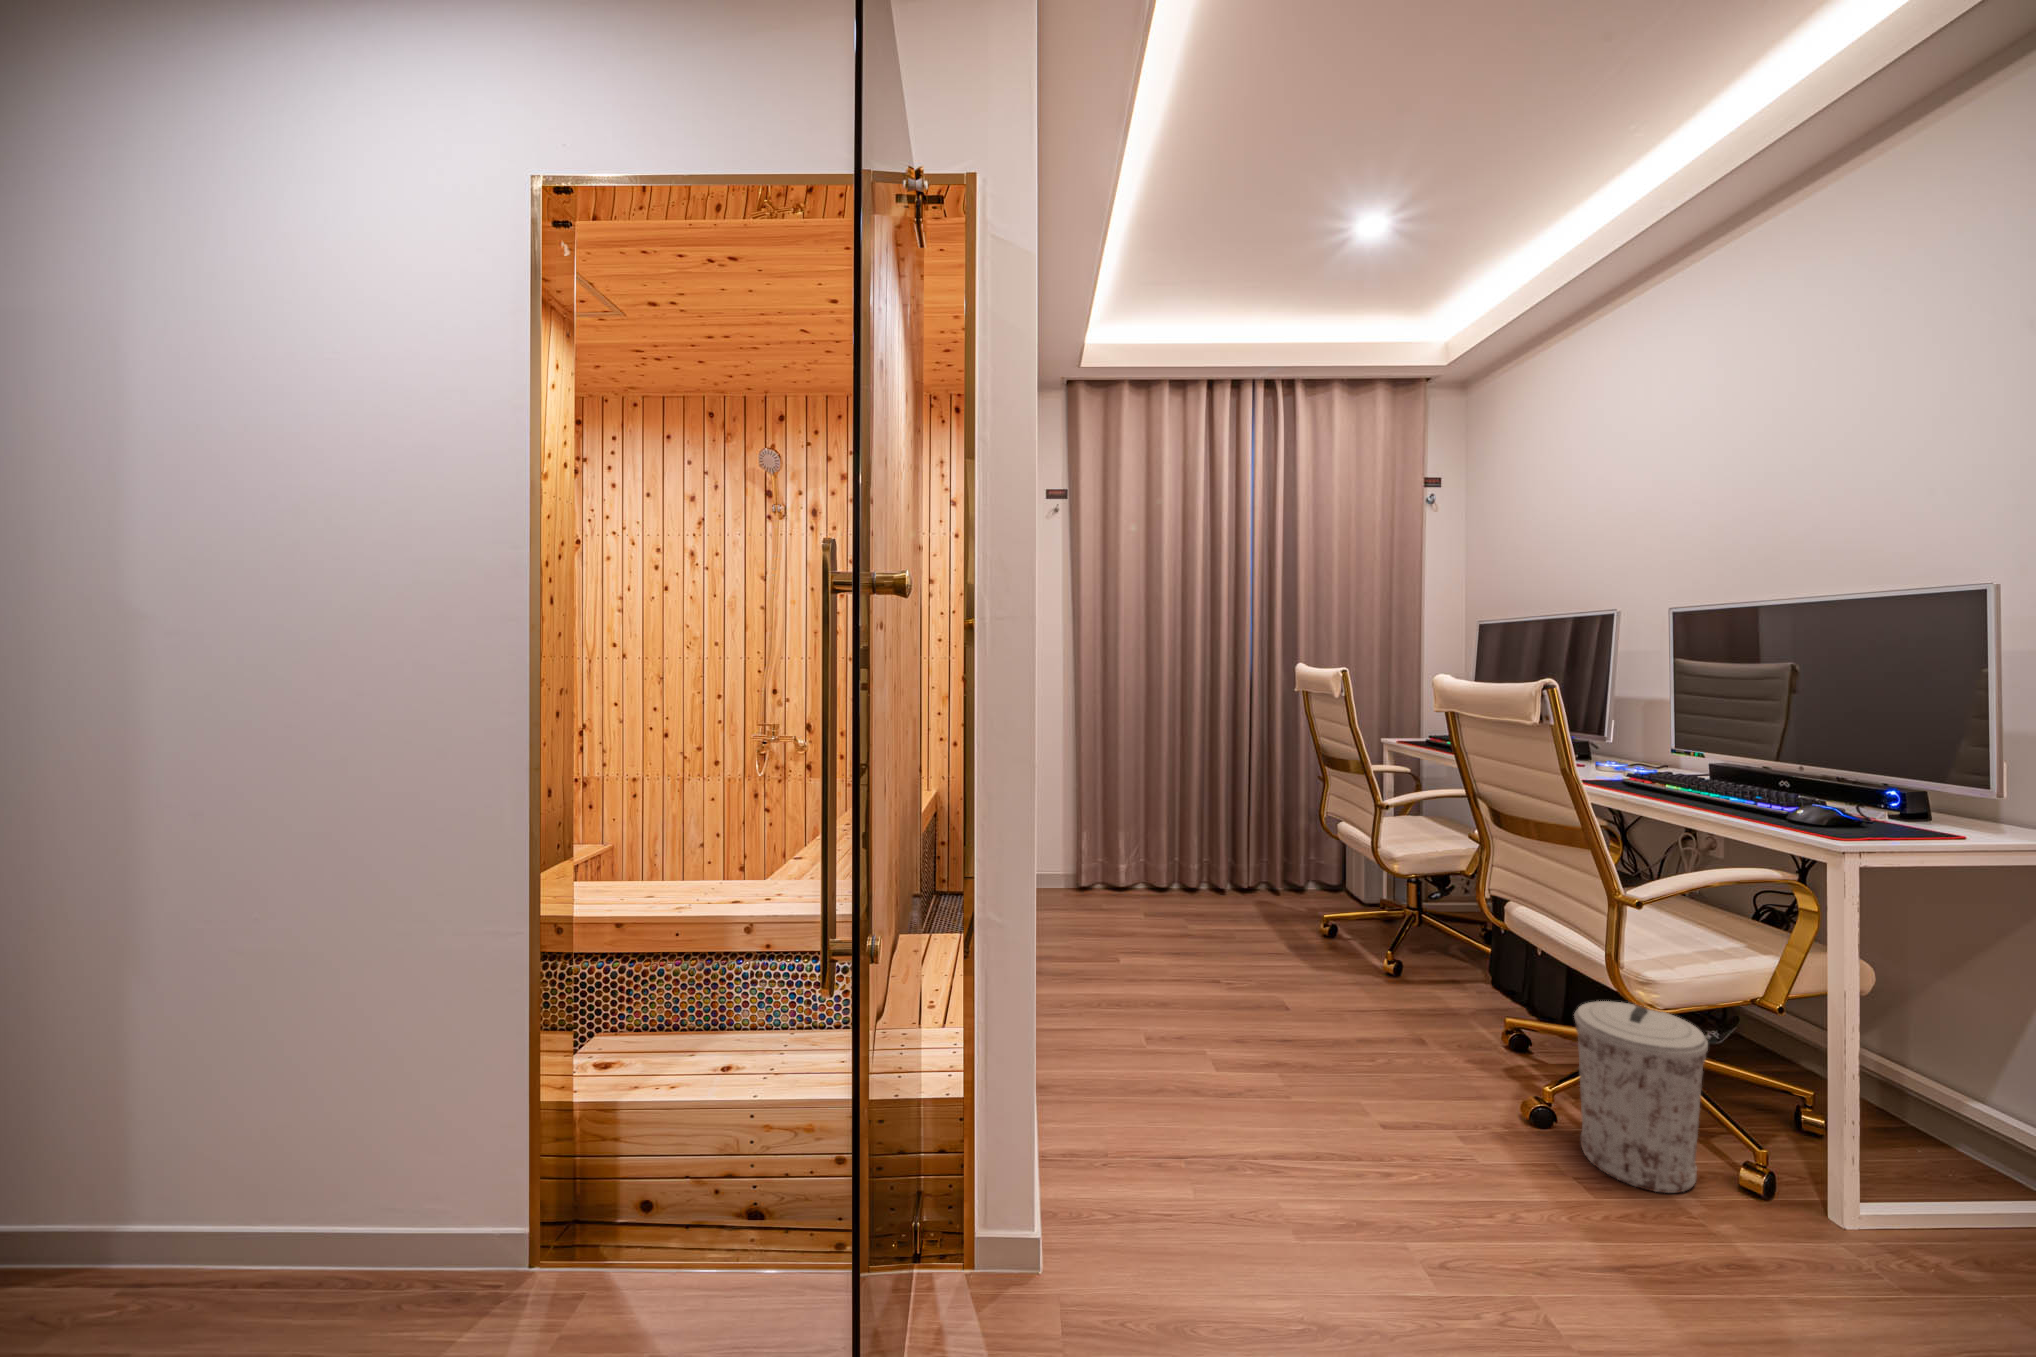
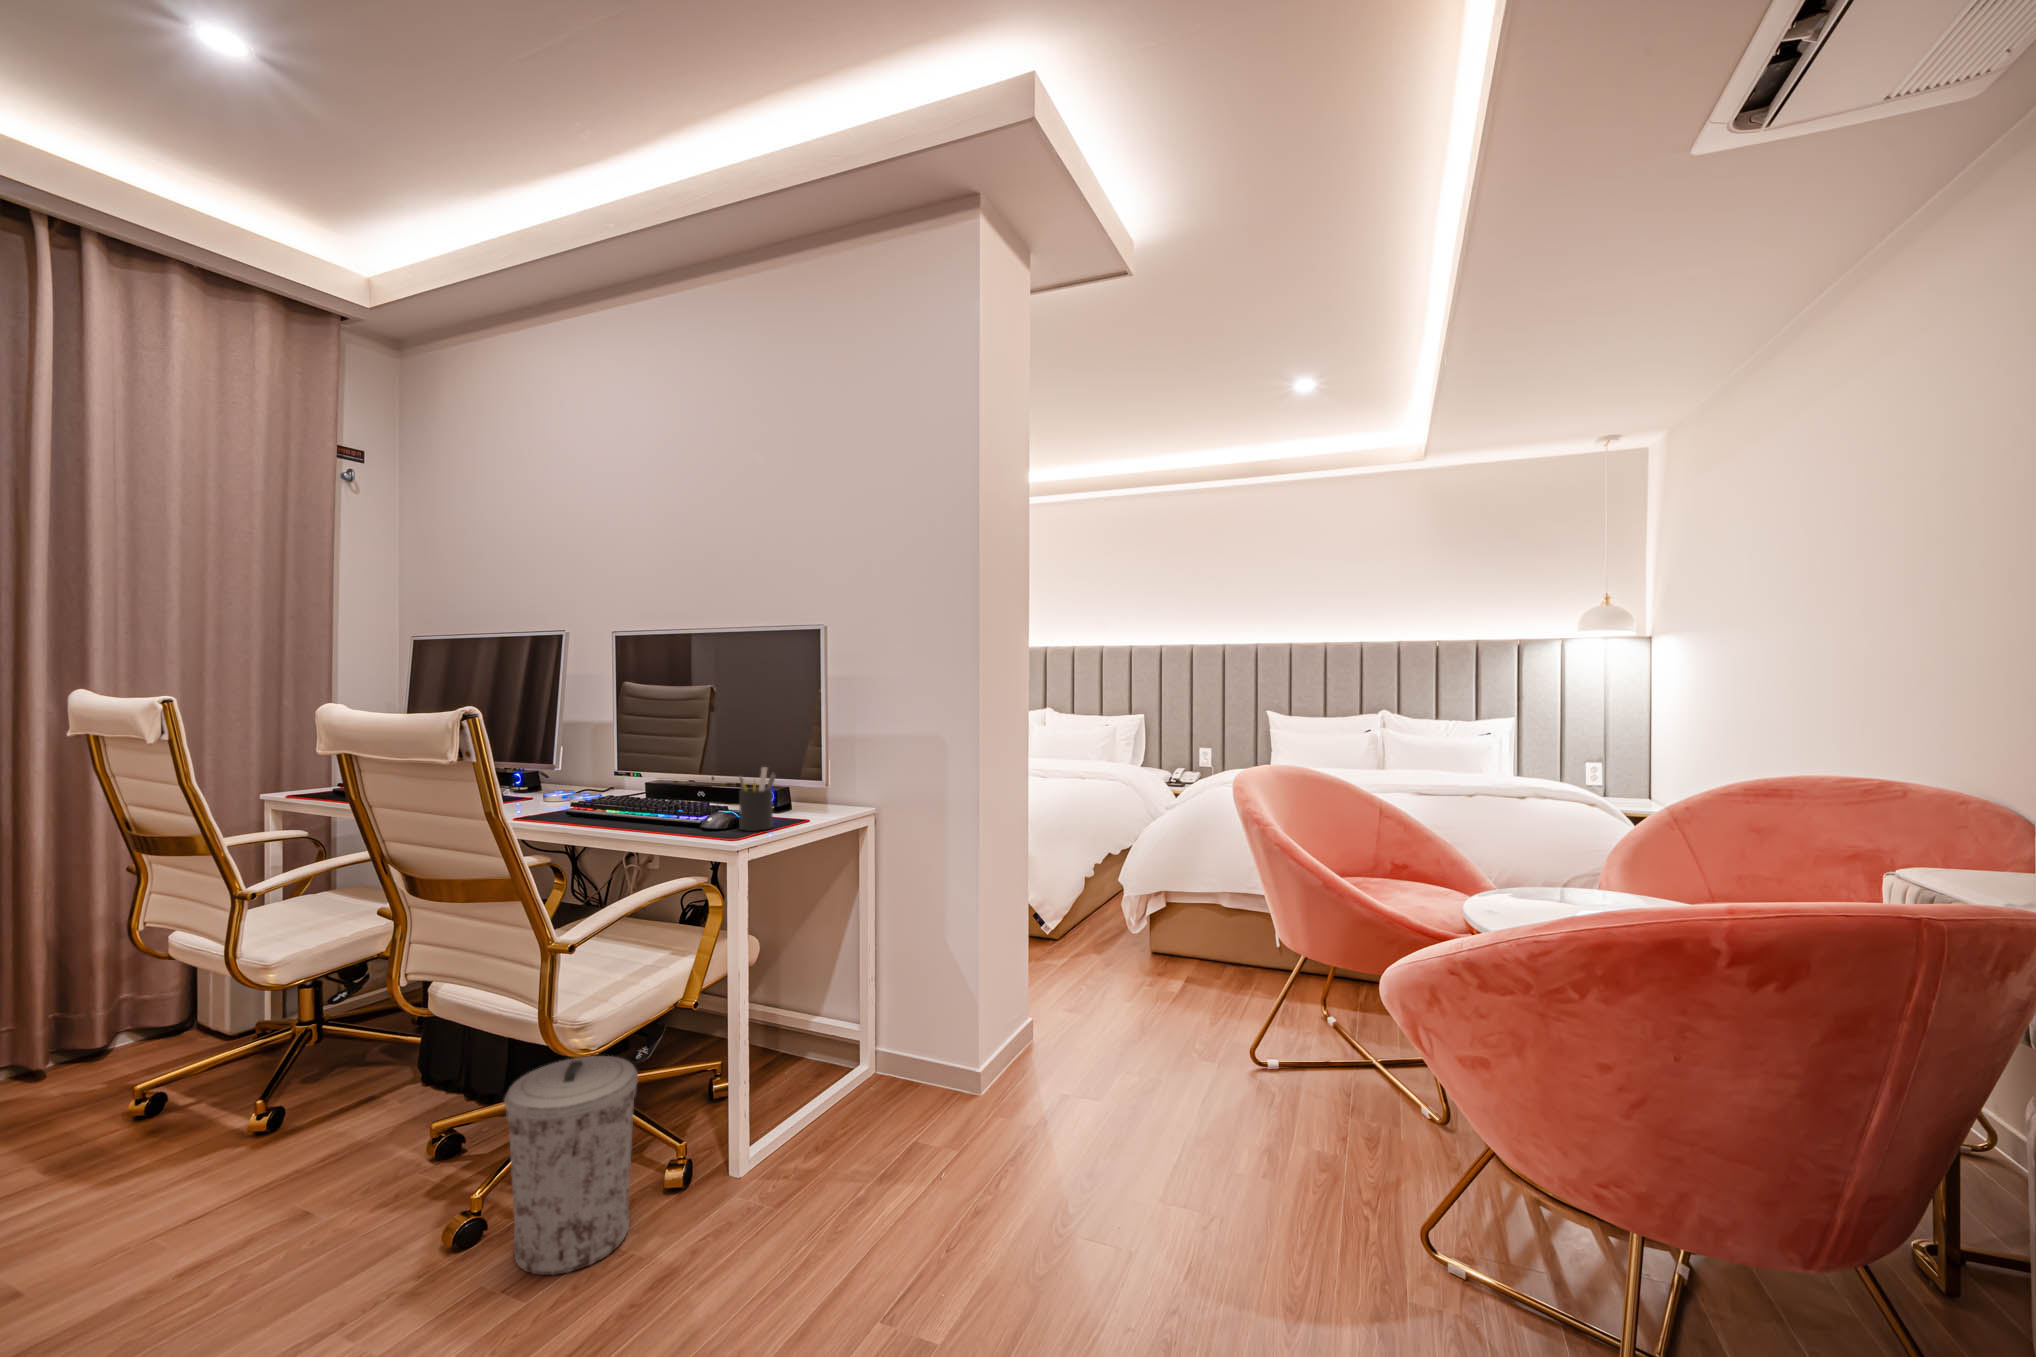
pen holder: none [1844,765,1903,836] -> present [739,767,776,831]

